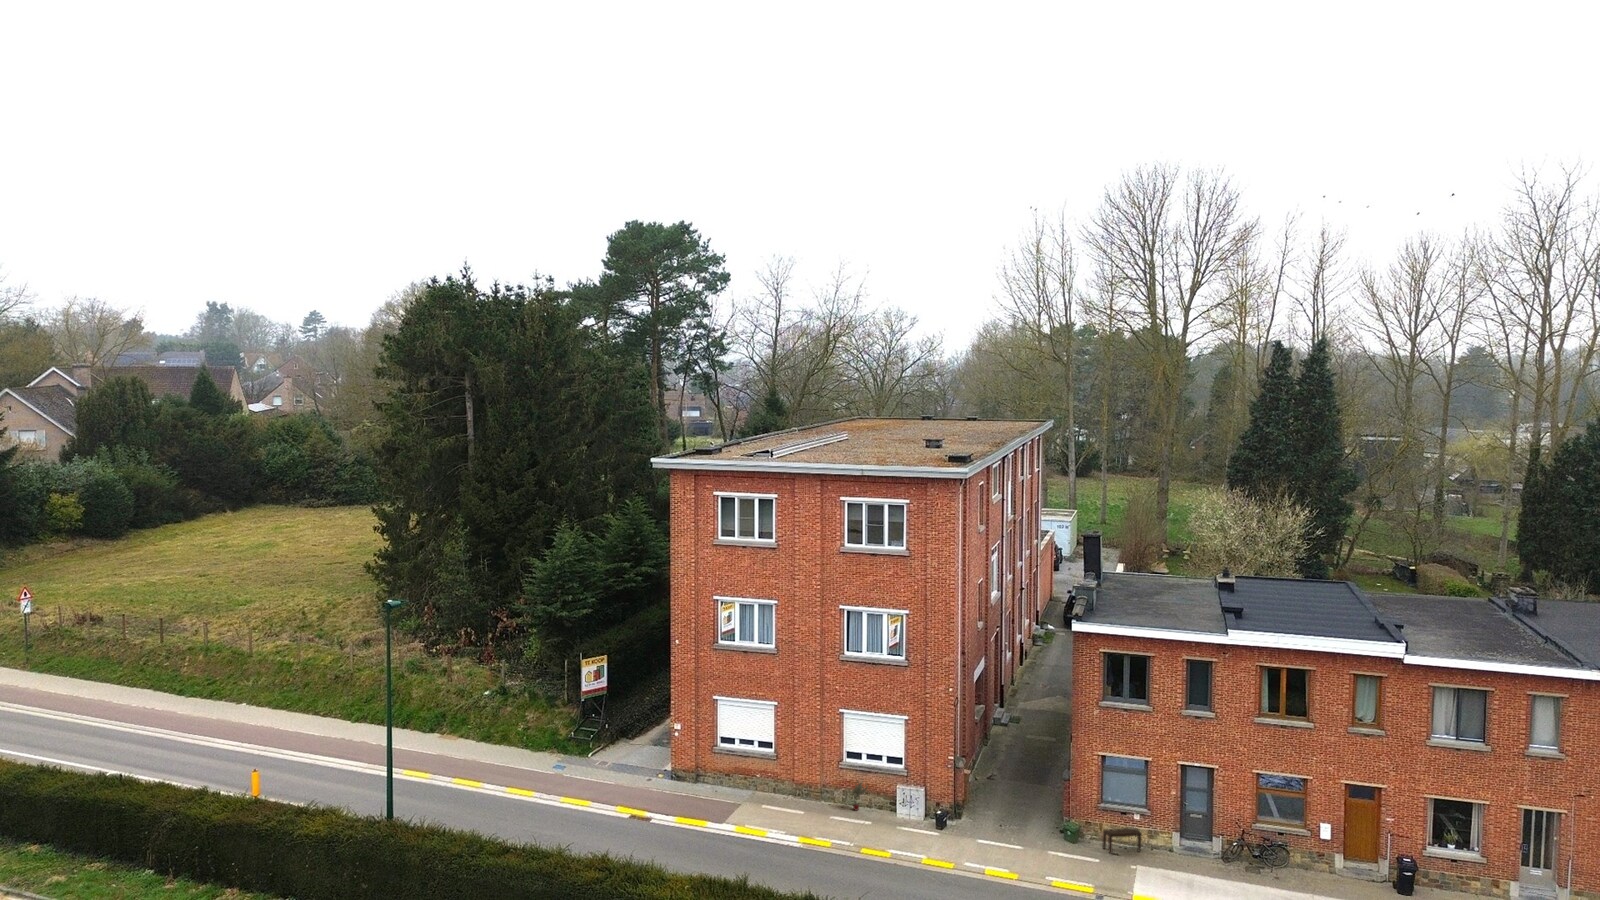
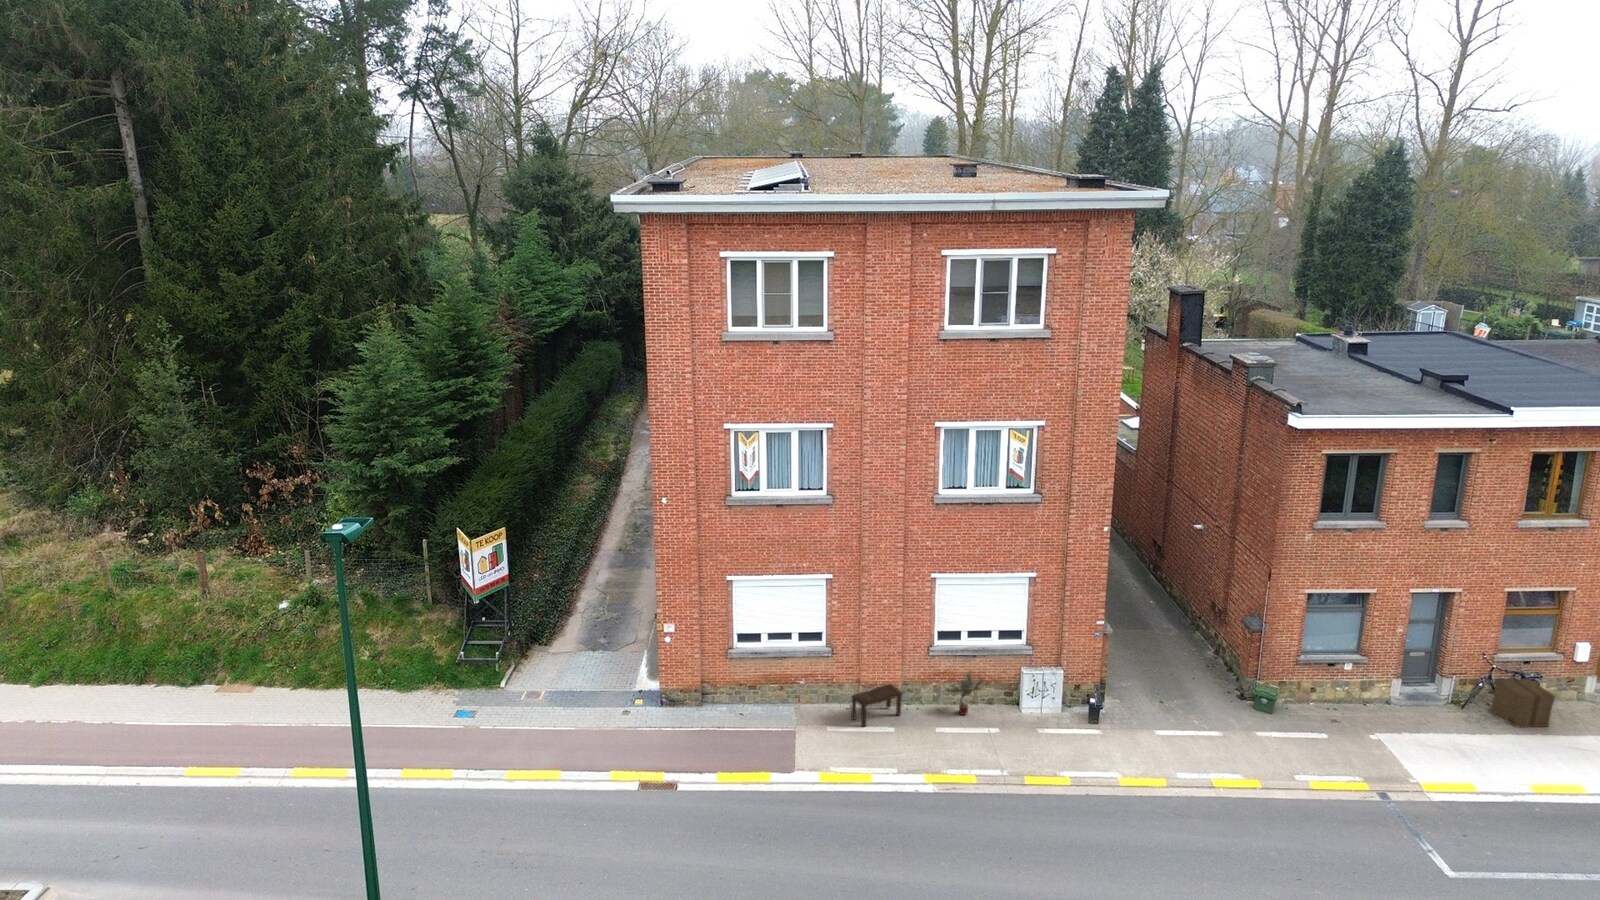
bench: present [1102,828,1142,853] -> present [851,684,902,727]
cardboard box: none [1248,842,1278,882] -> present [1491,679,1555,727]

